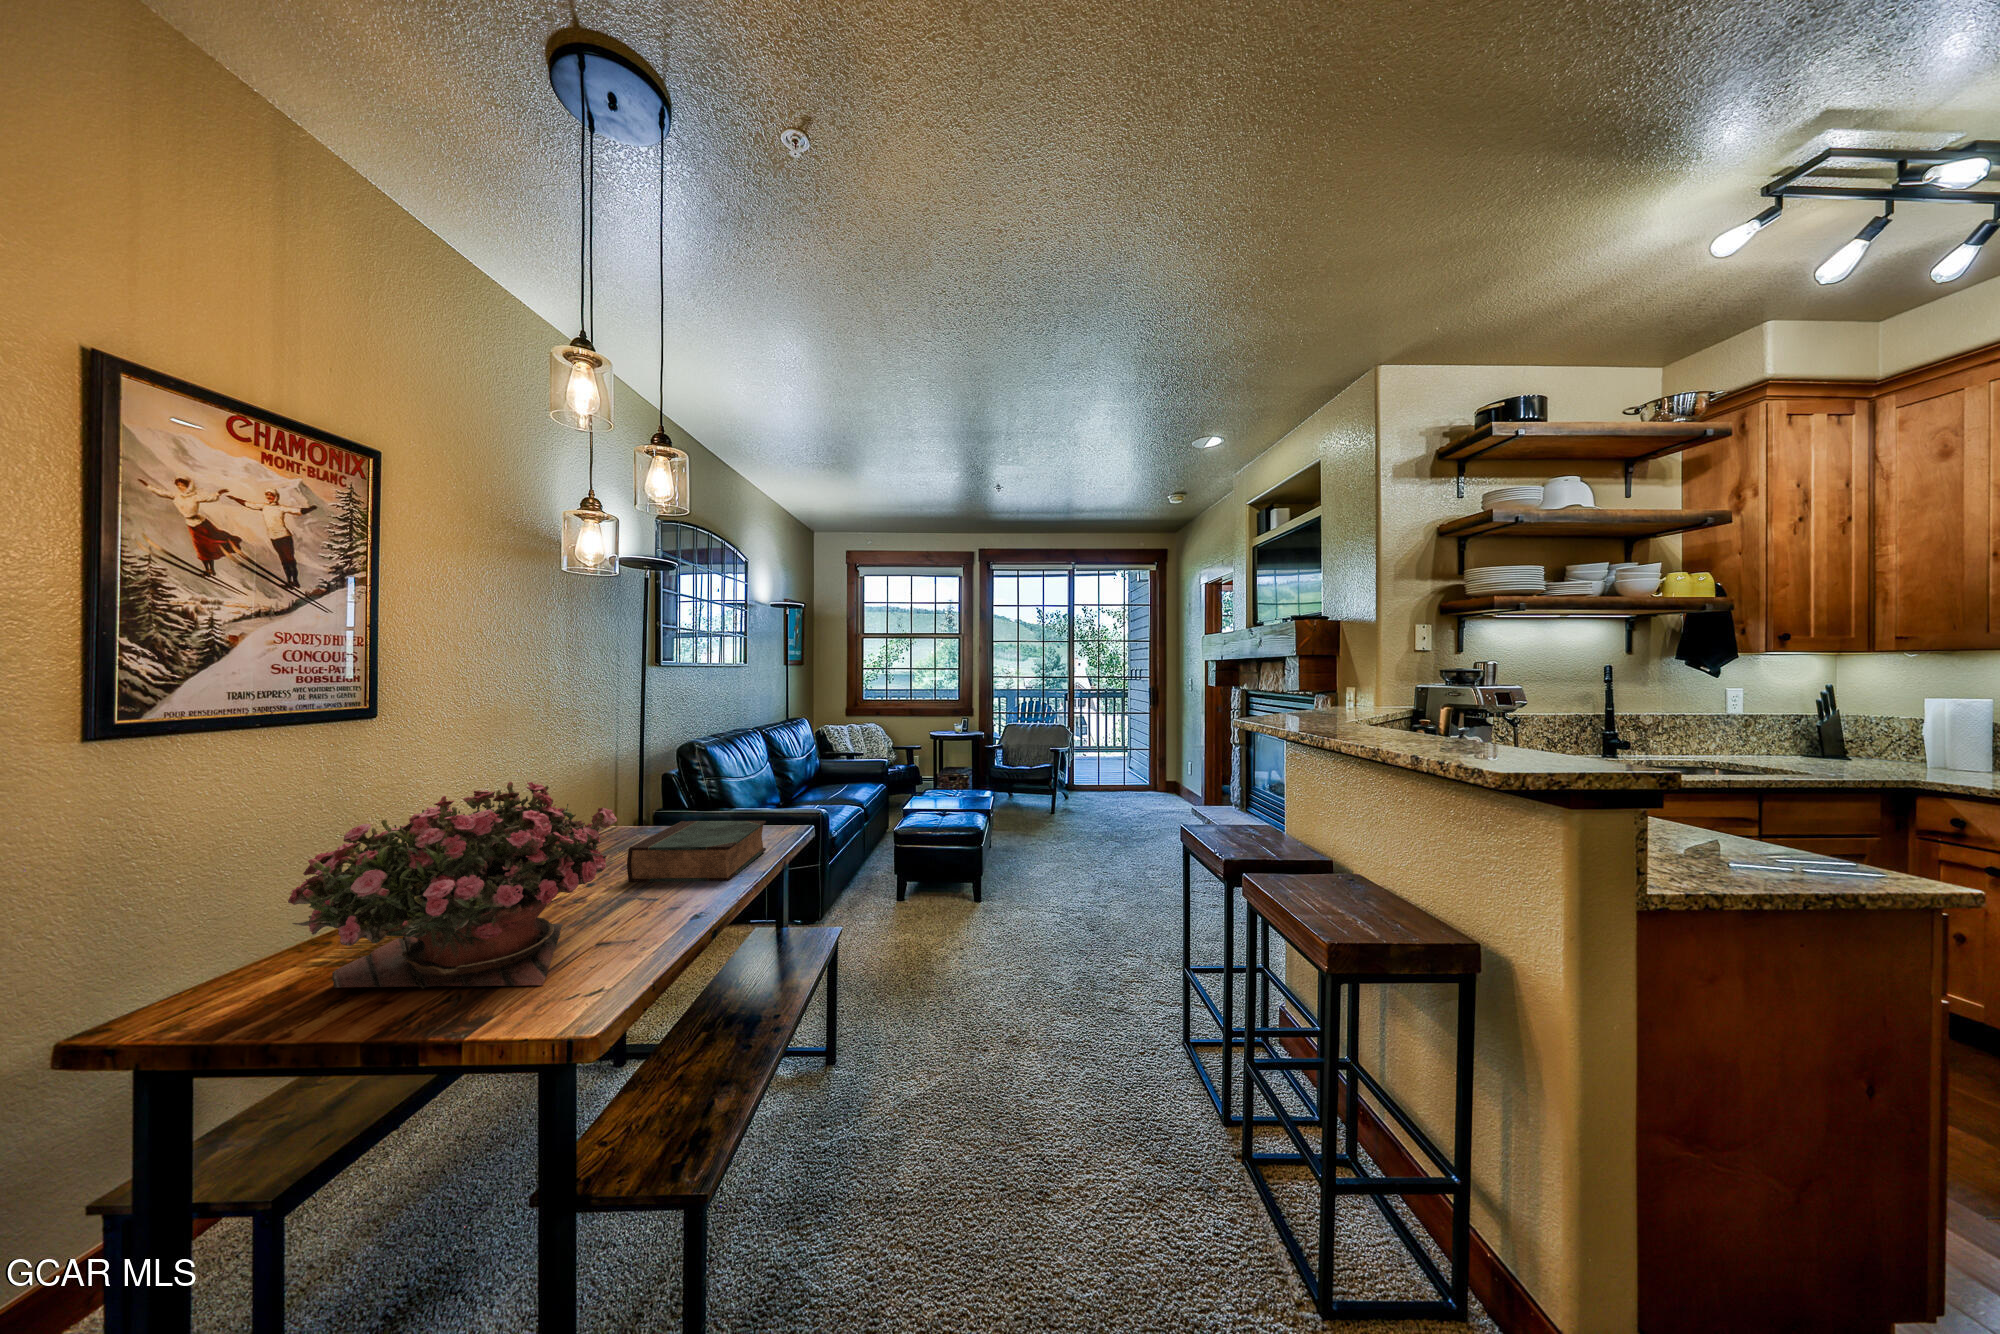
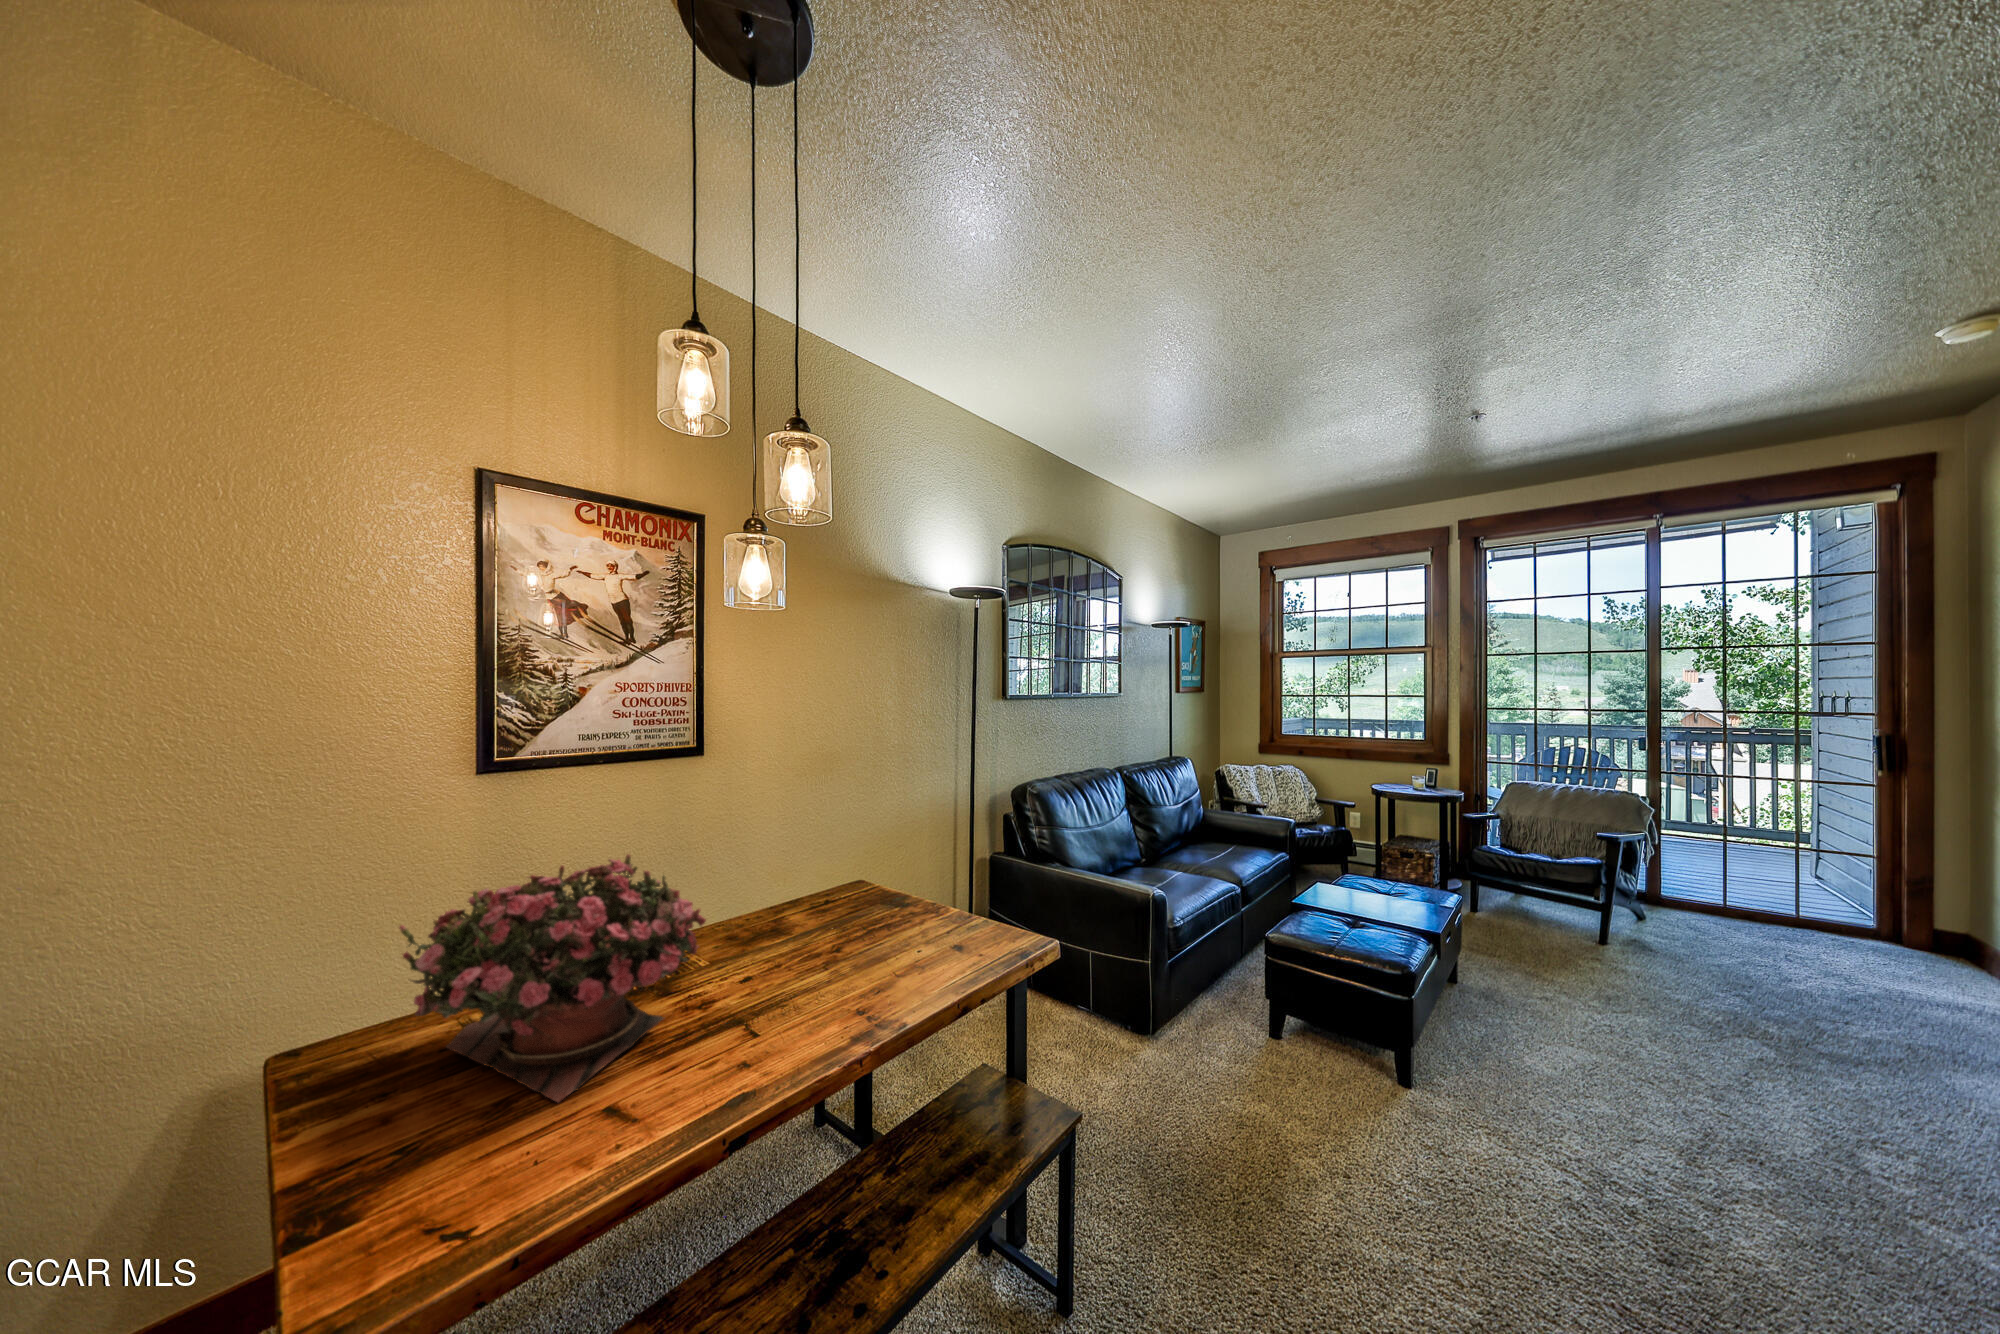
book: present [627,821,766,882] -> none [801,898,973,993]

